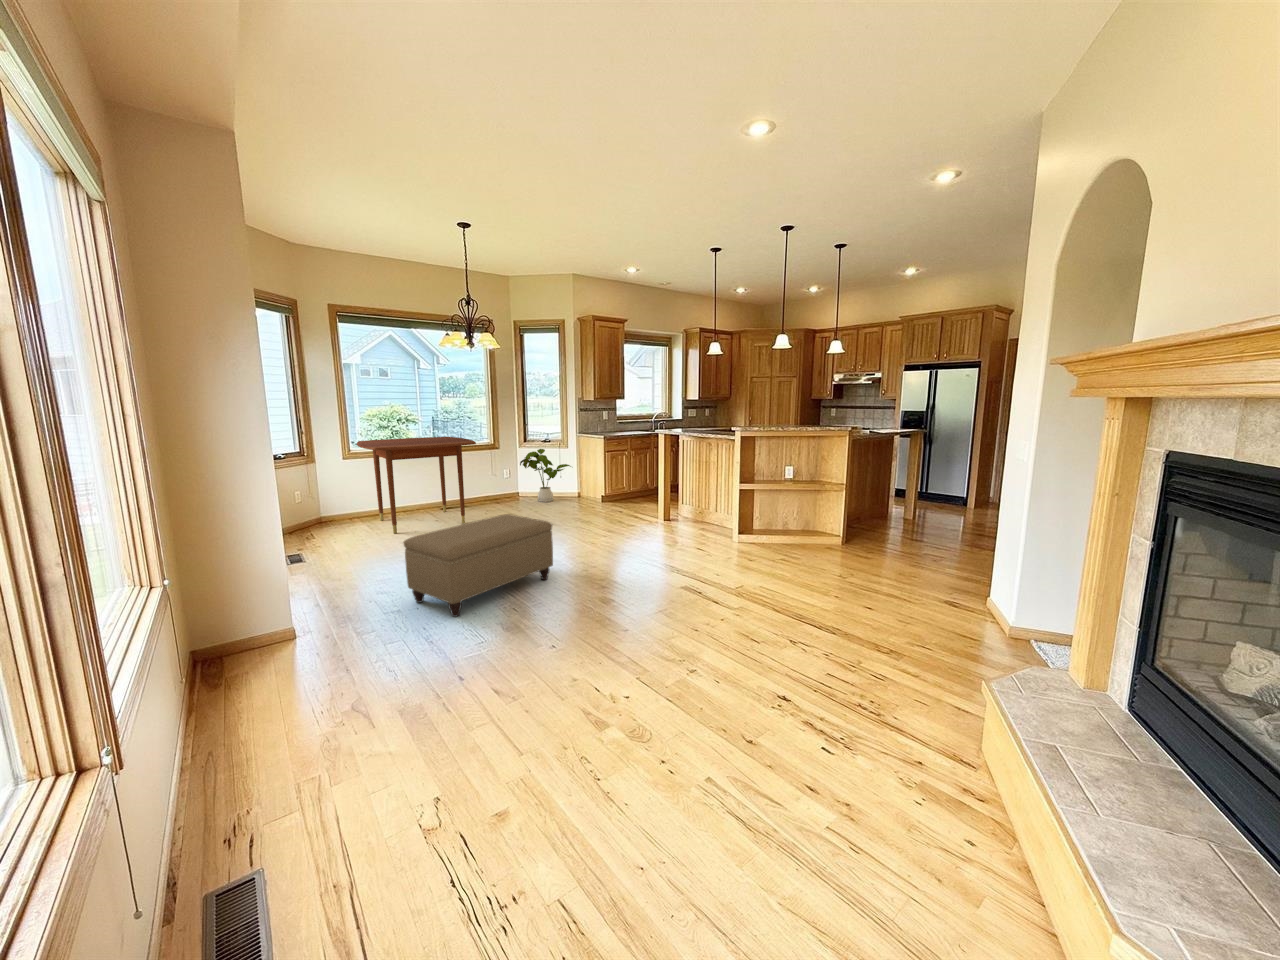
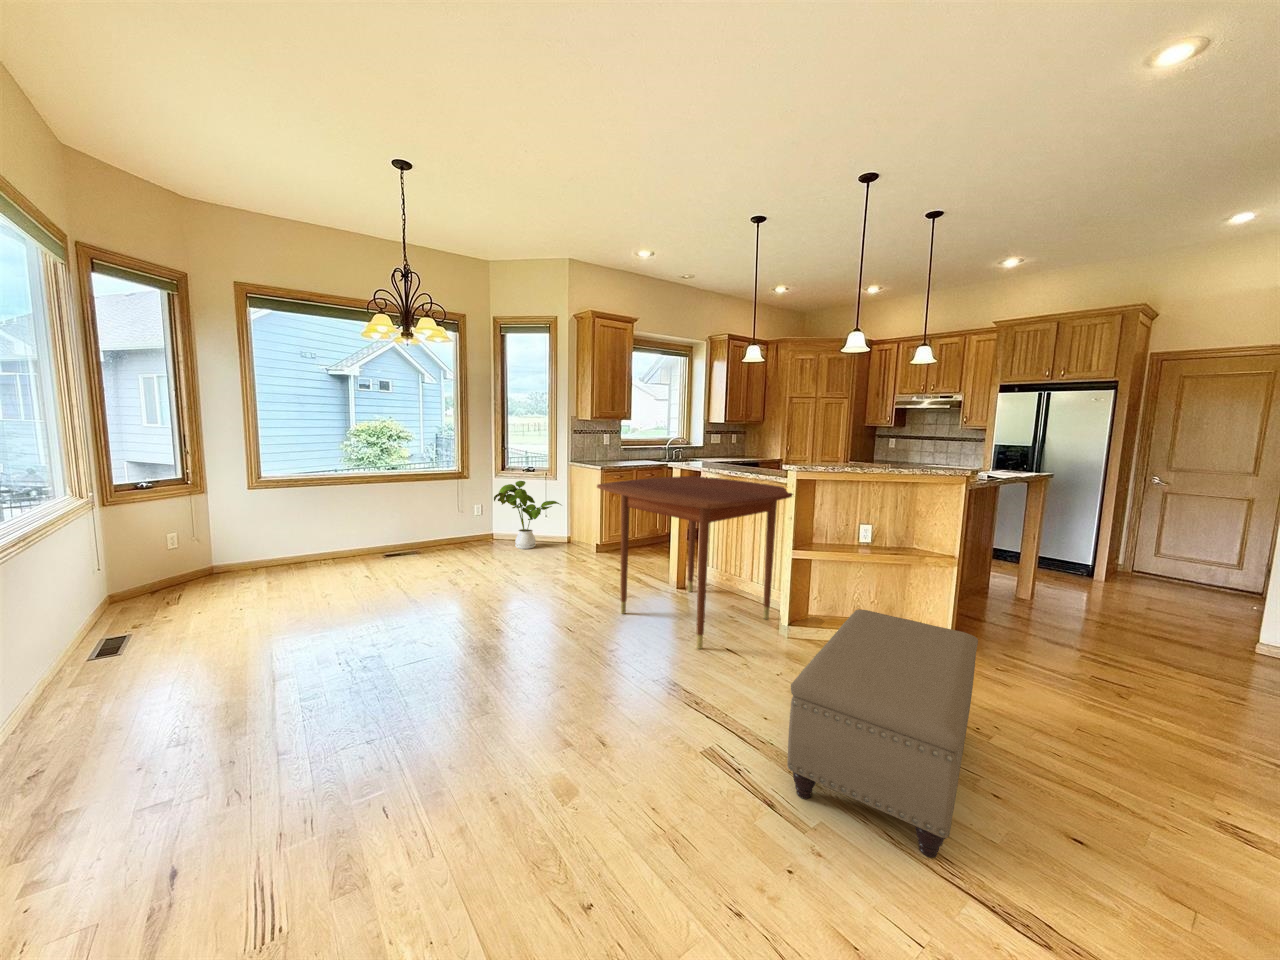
dining table: present [357,437,476,534] -> present [597,476,793,649]
ottoman: present [403,514,553,617] -> present [787,609,978,858]

